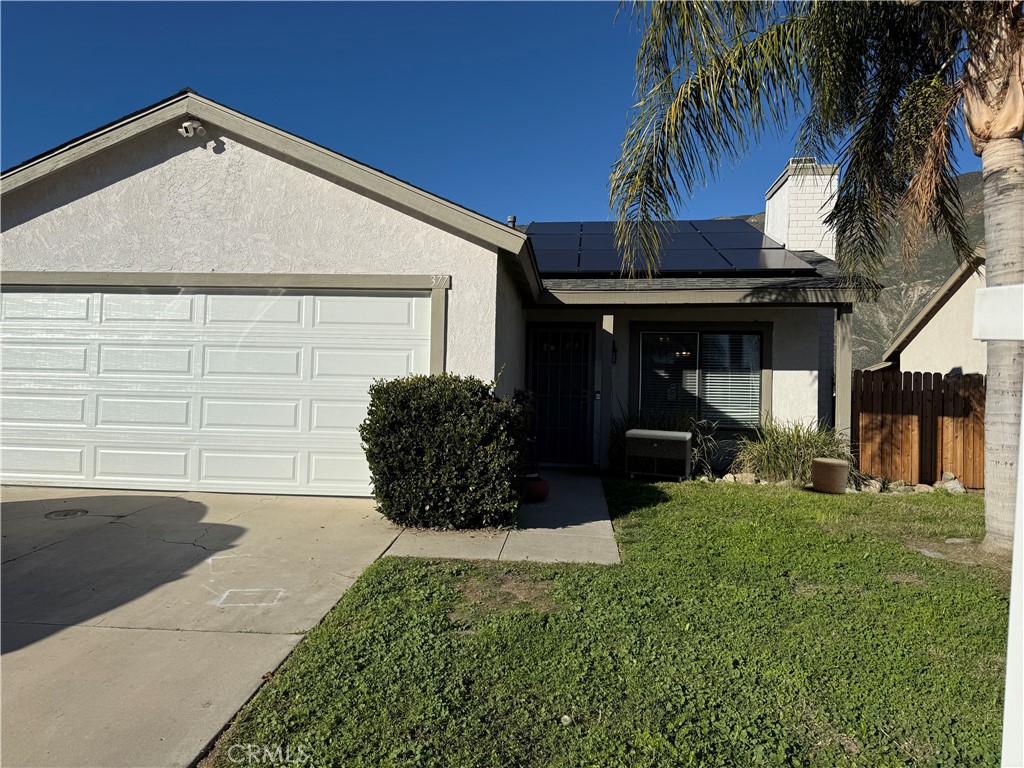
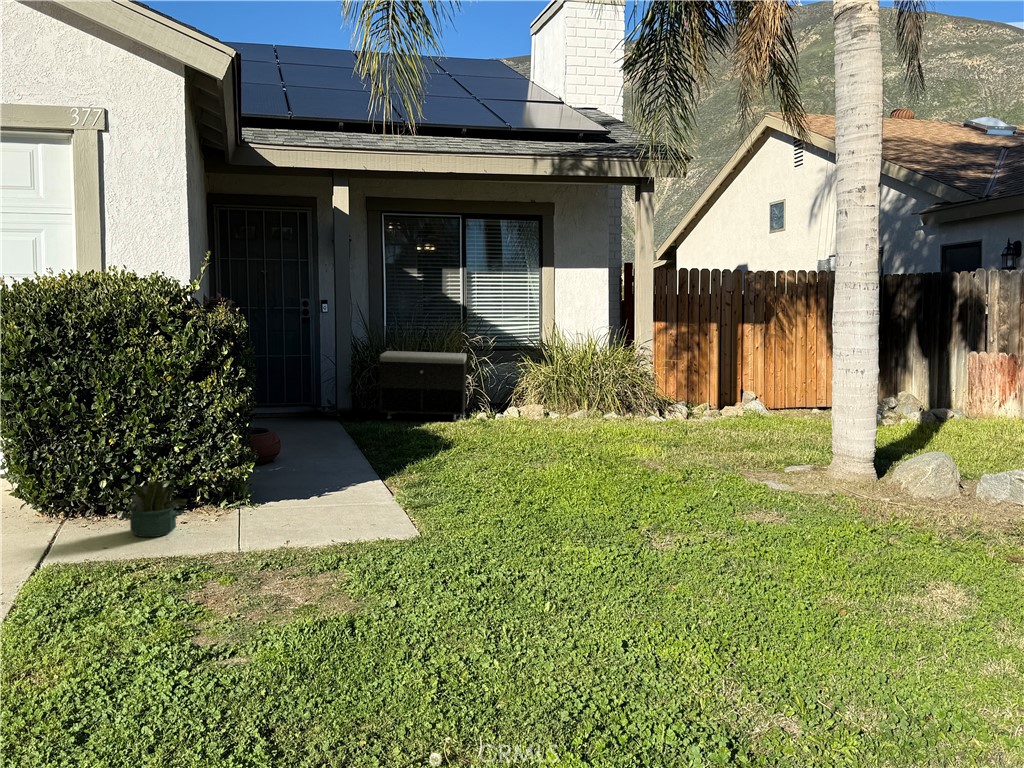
woven basket: present [812,458,848,494] -> none [612,380,653,423]
decorative plant: none [435,508,473,544] -> present [122,481,187,537]

